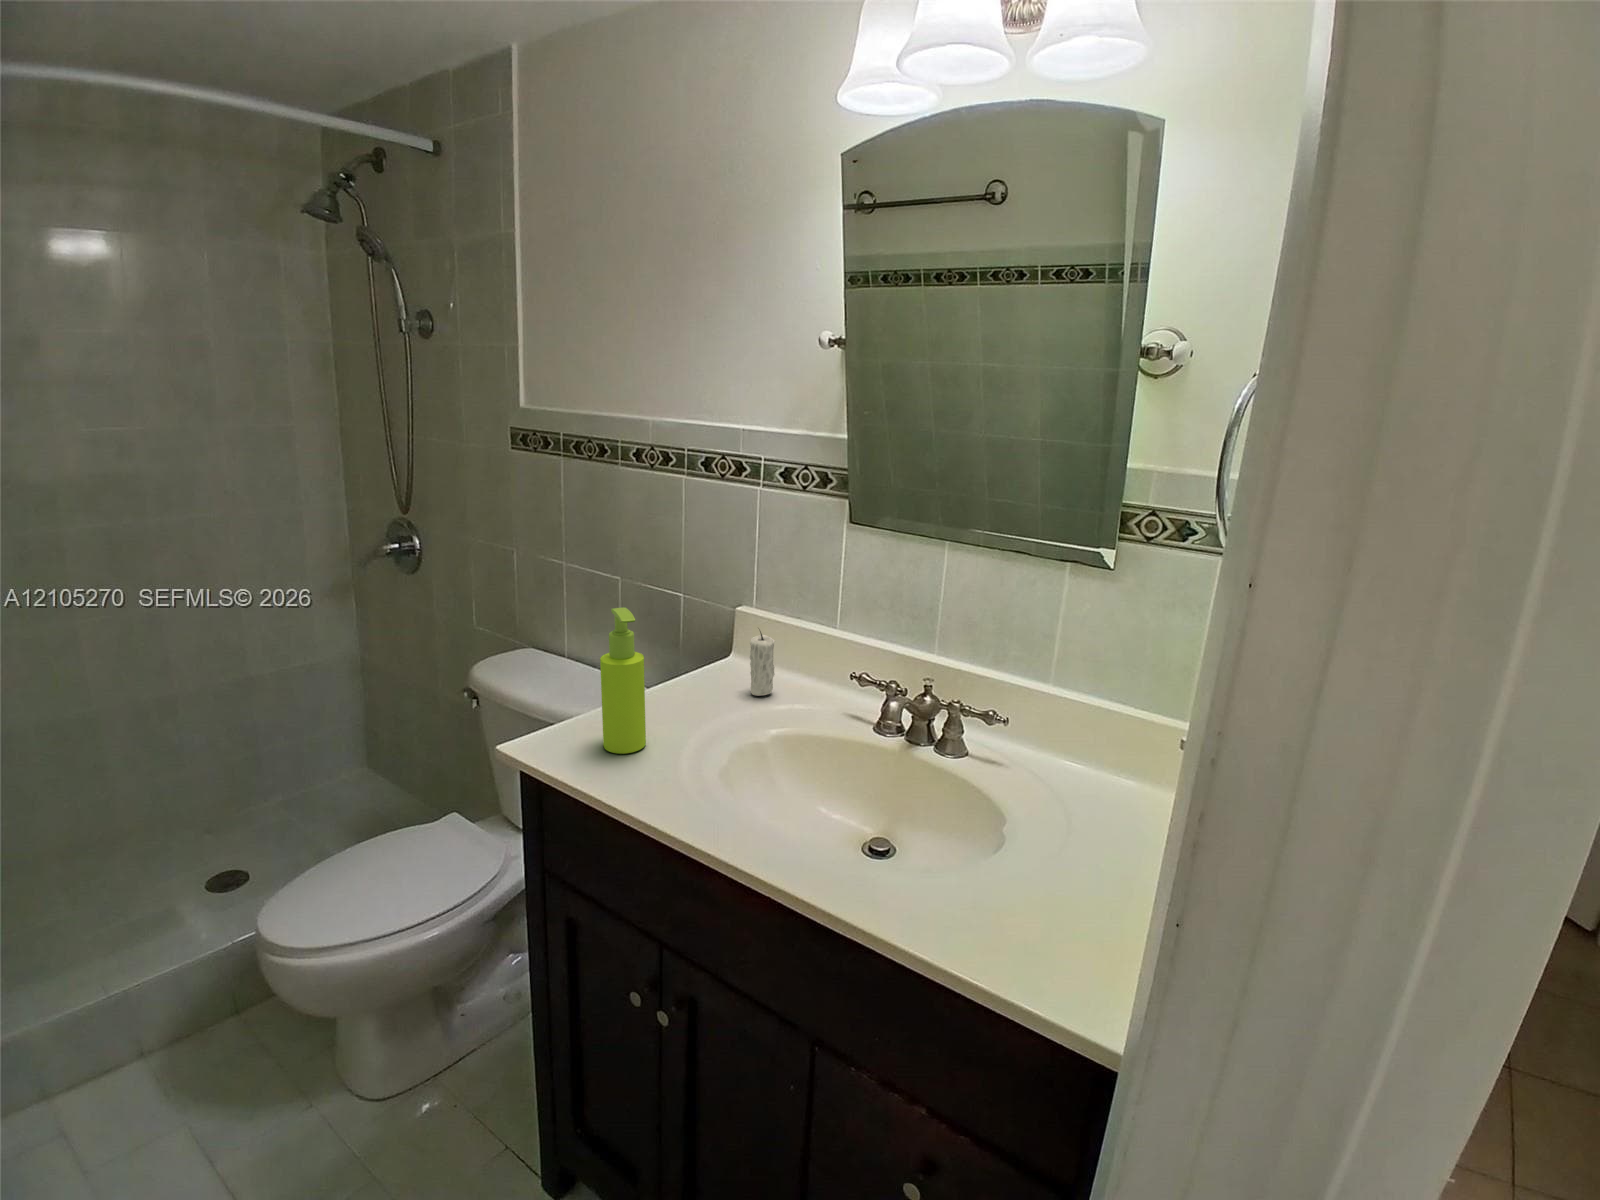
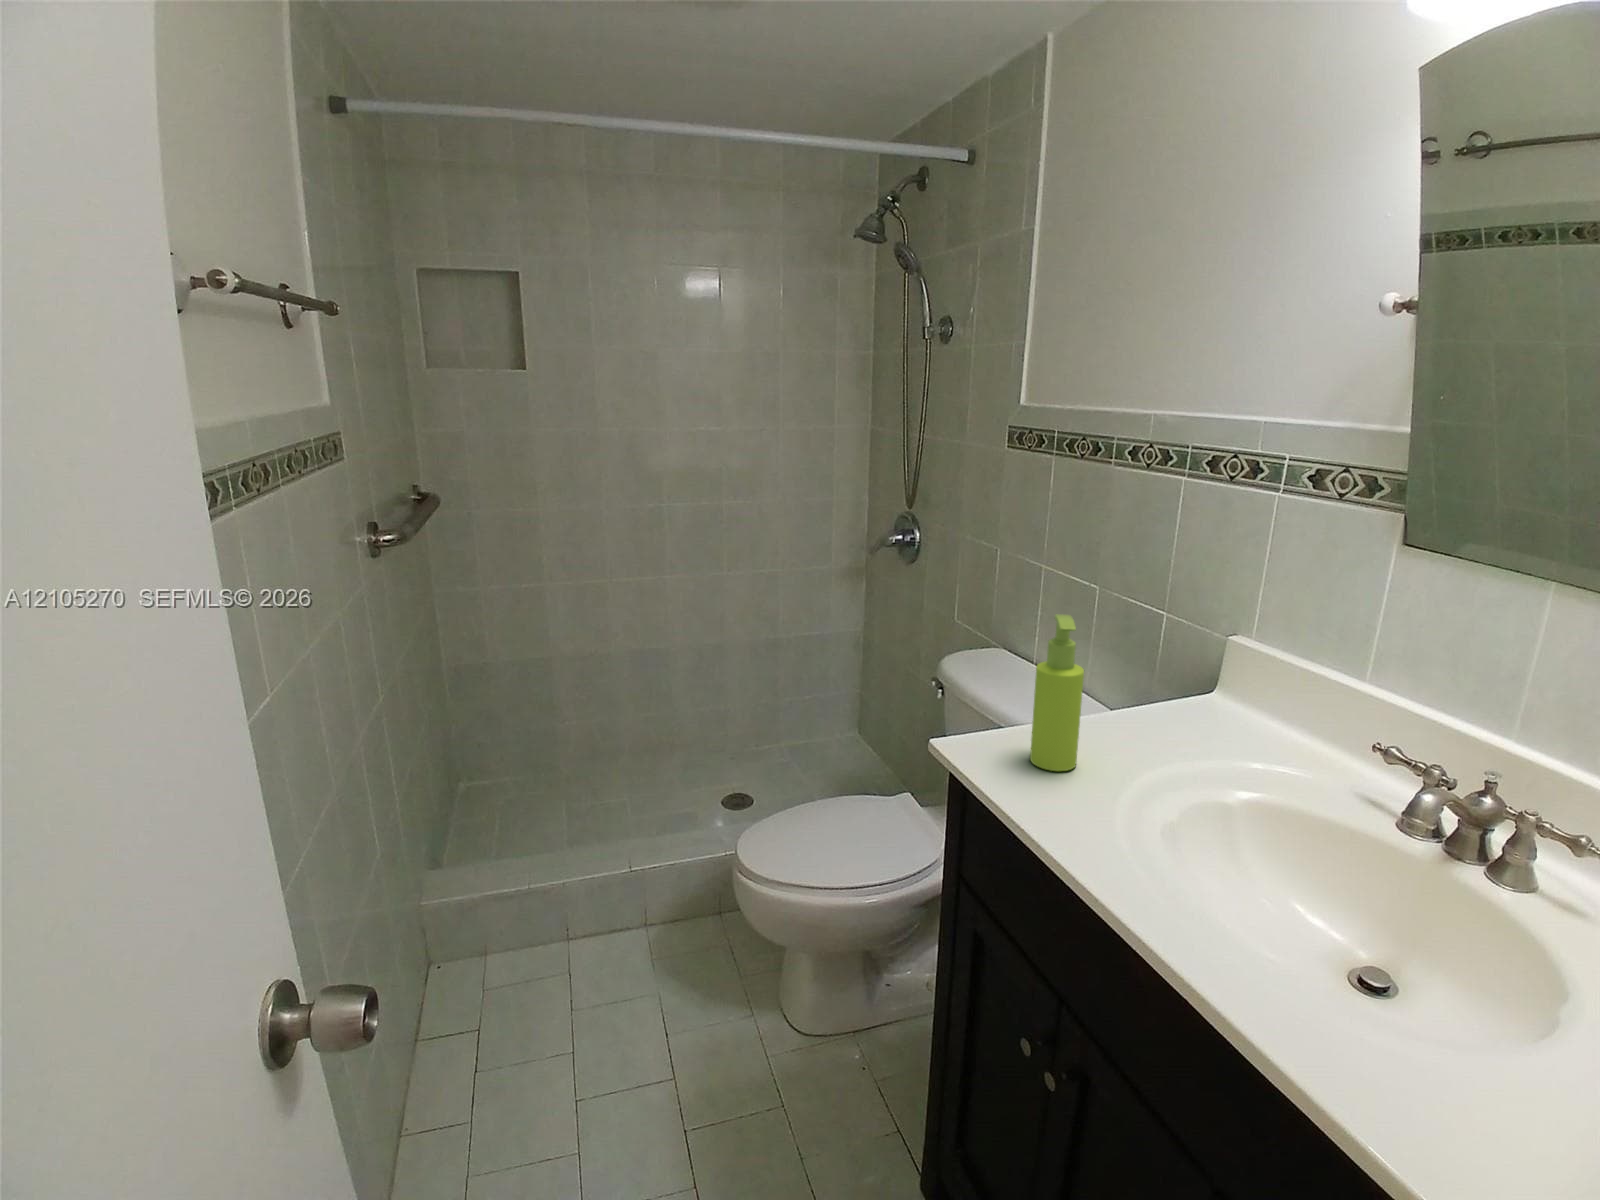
candle: present [750,631,775,696] -> none [1224,661,1266,746]

